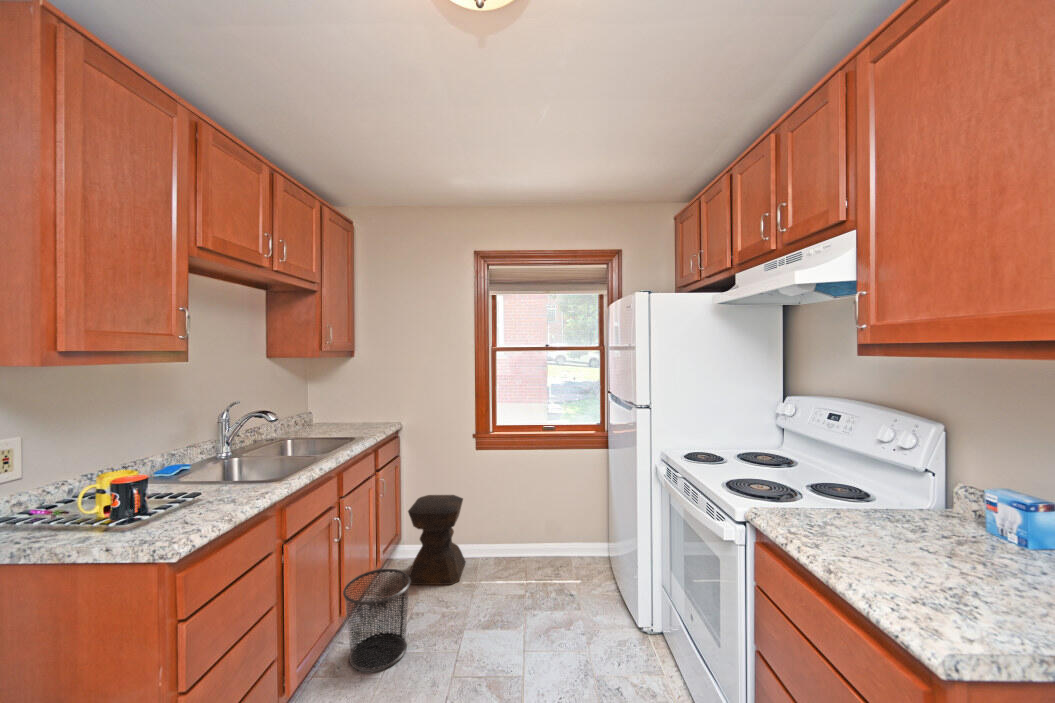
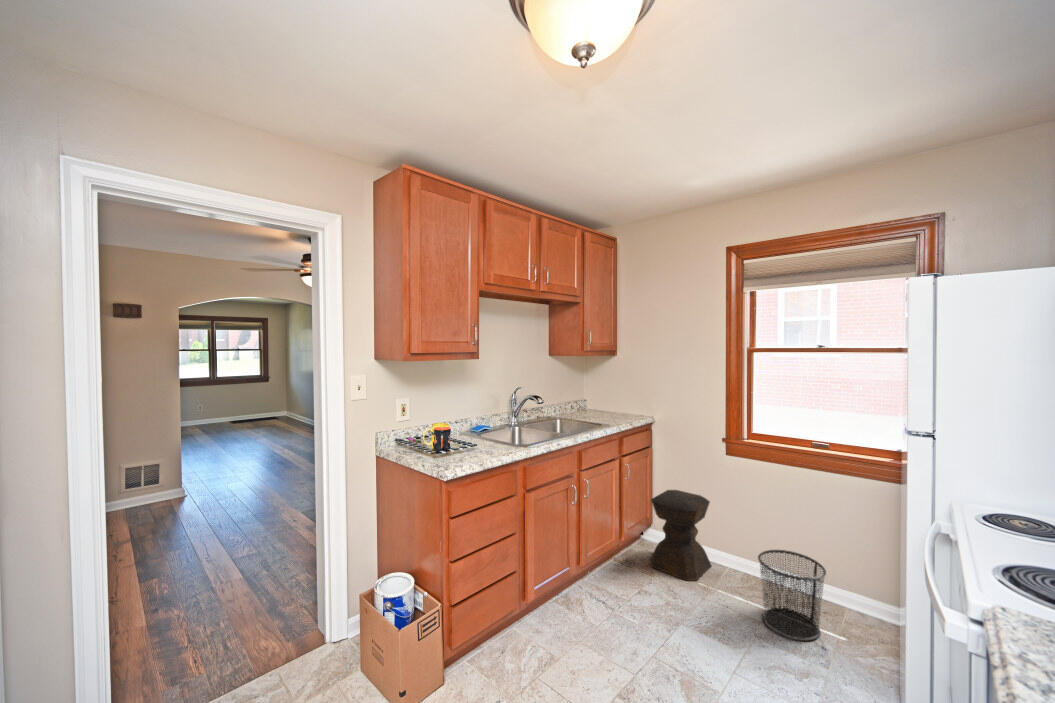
waste bin: present [343,569,411,671] -> present [758,550,826,641]

